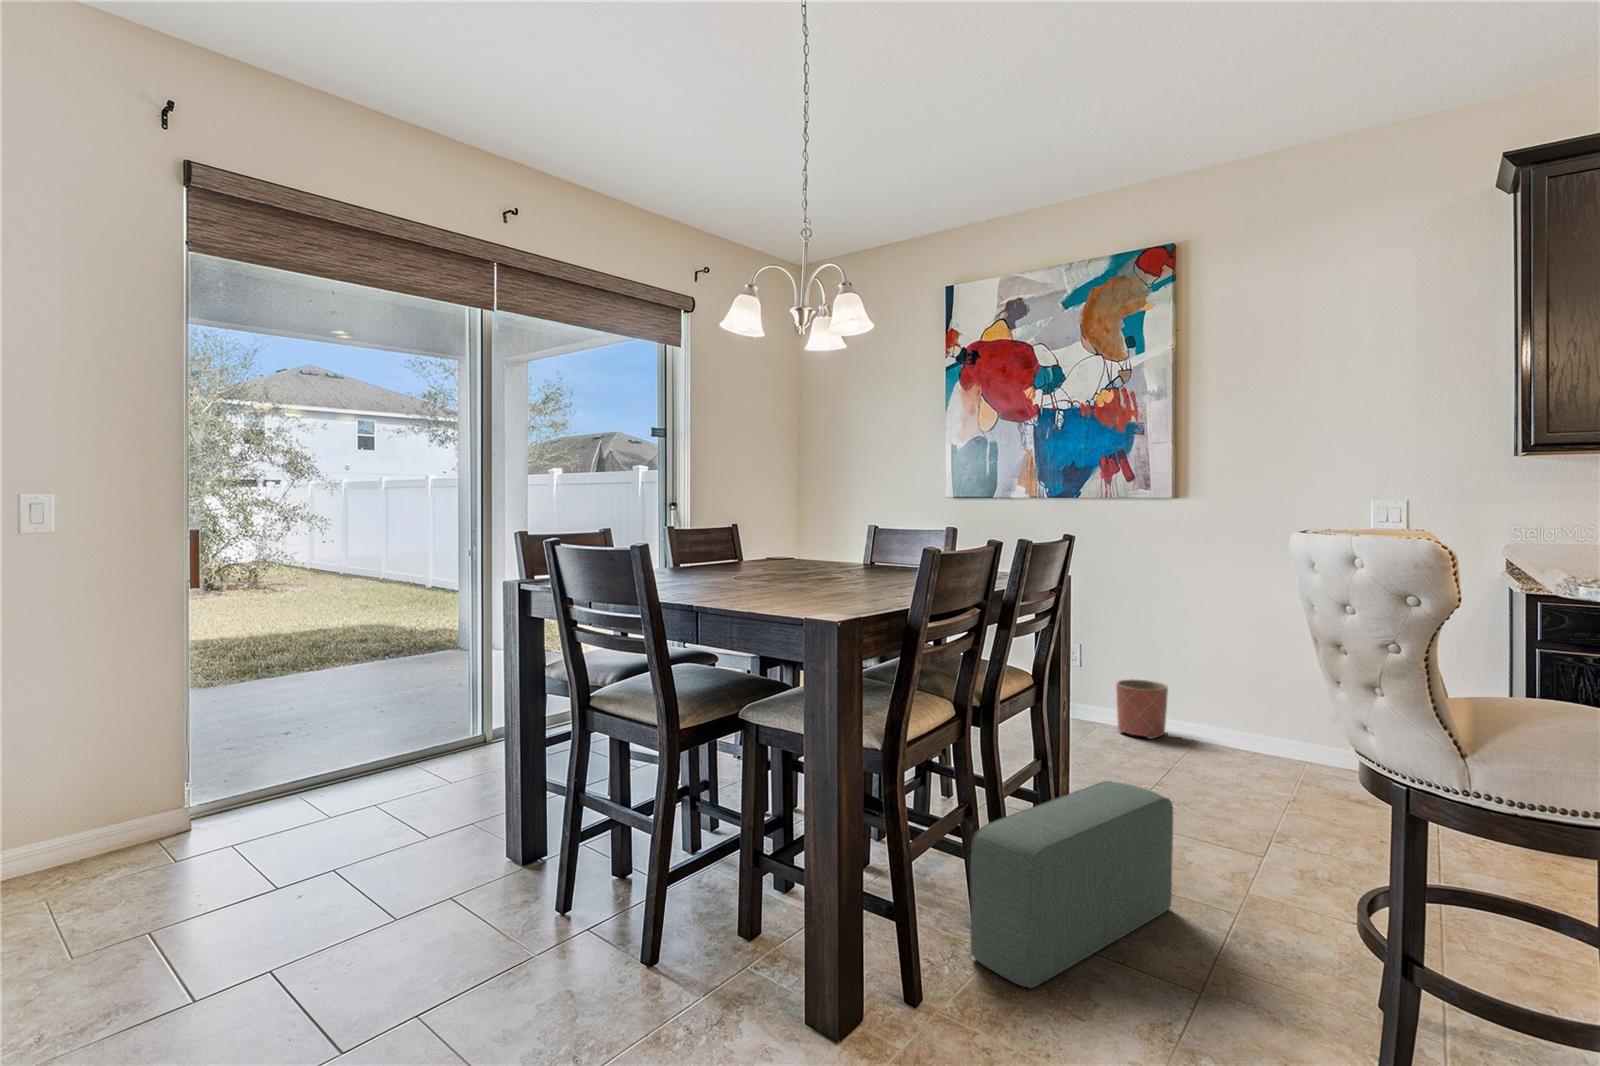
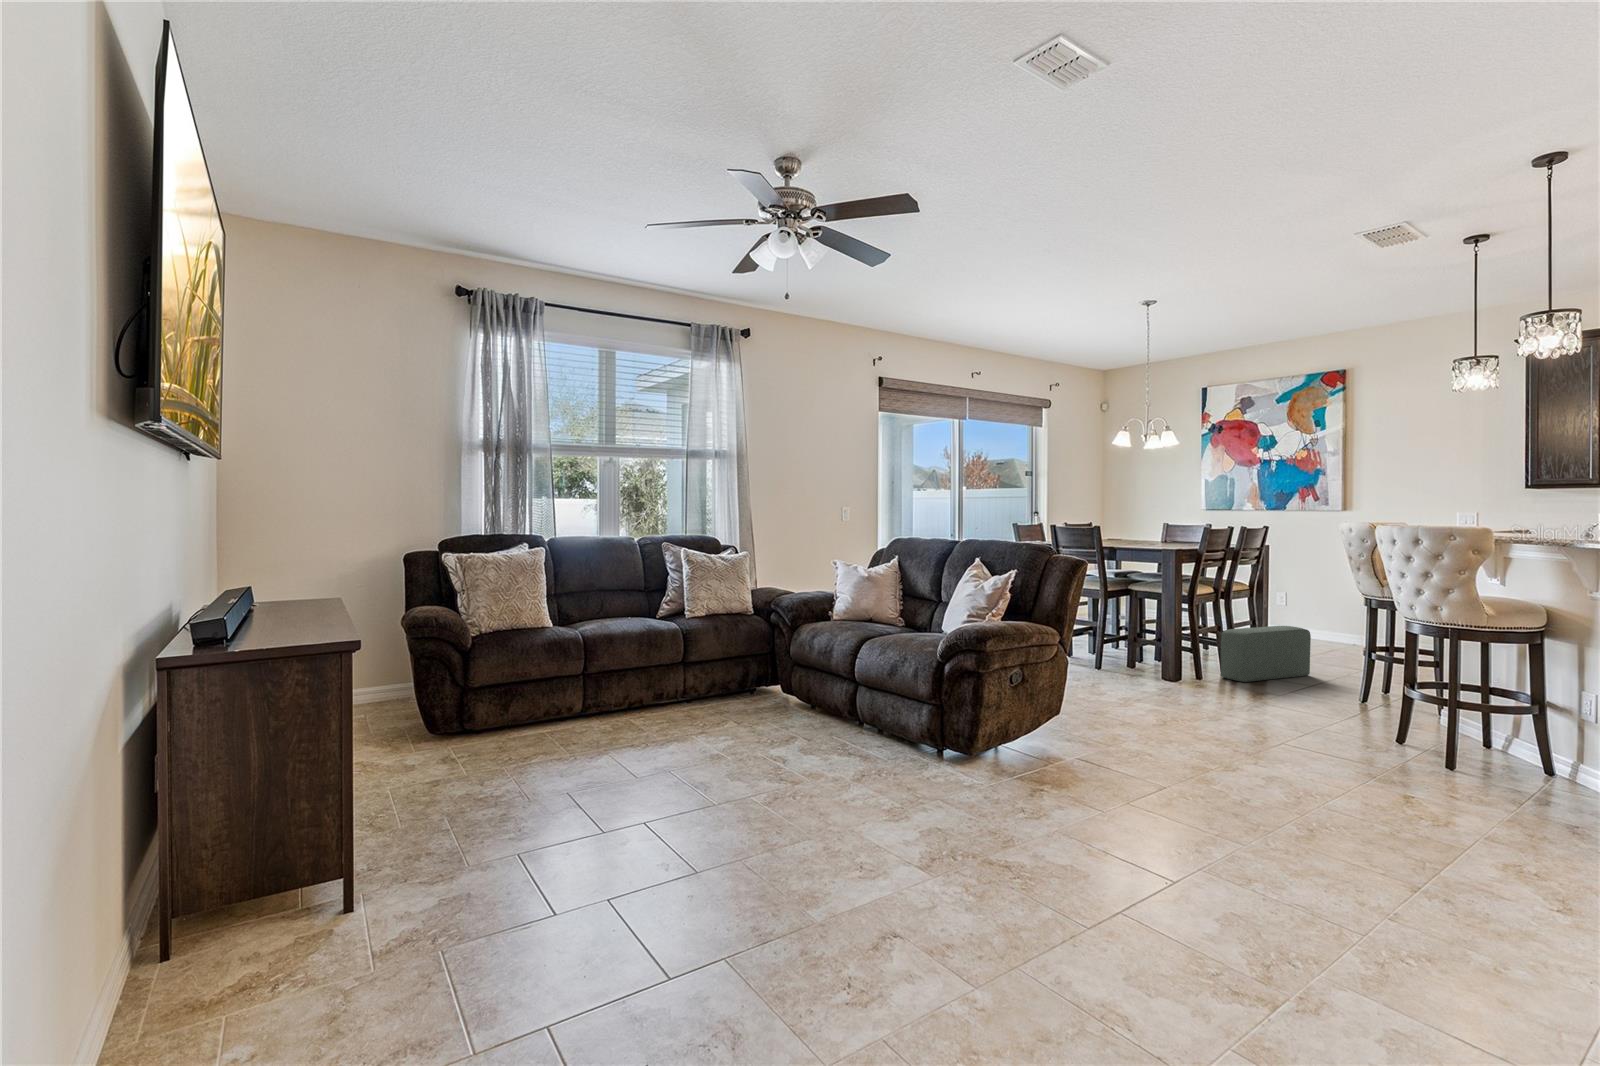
planter: present [1116,679,1168,739] -> none [1307,611,1339,642]

